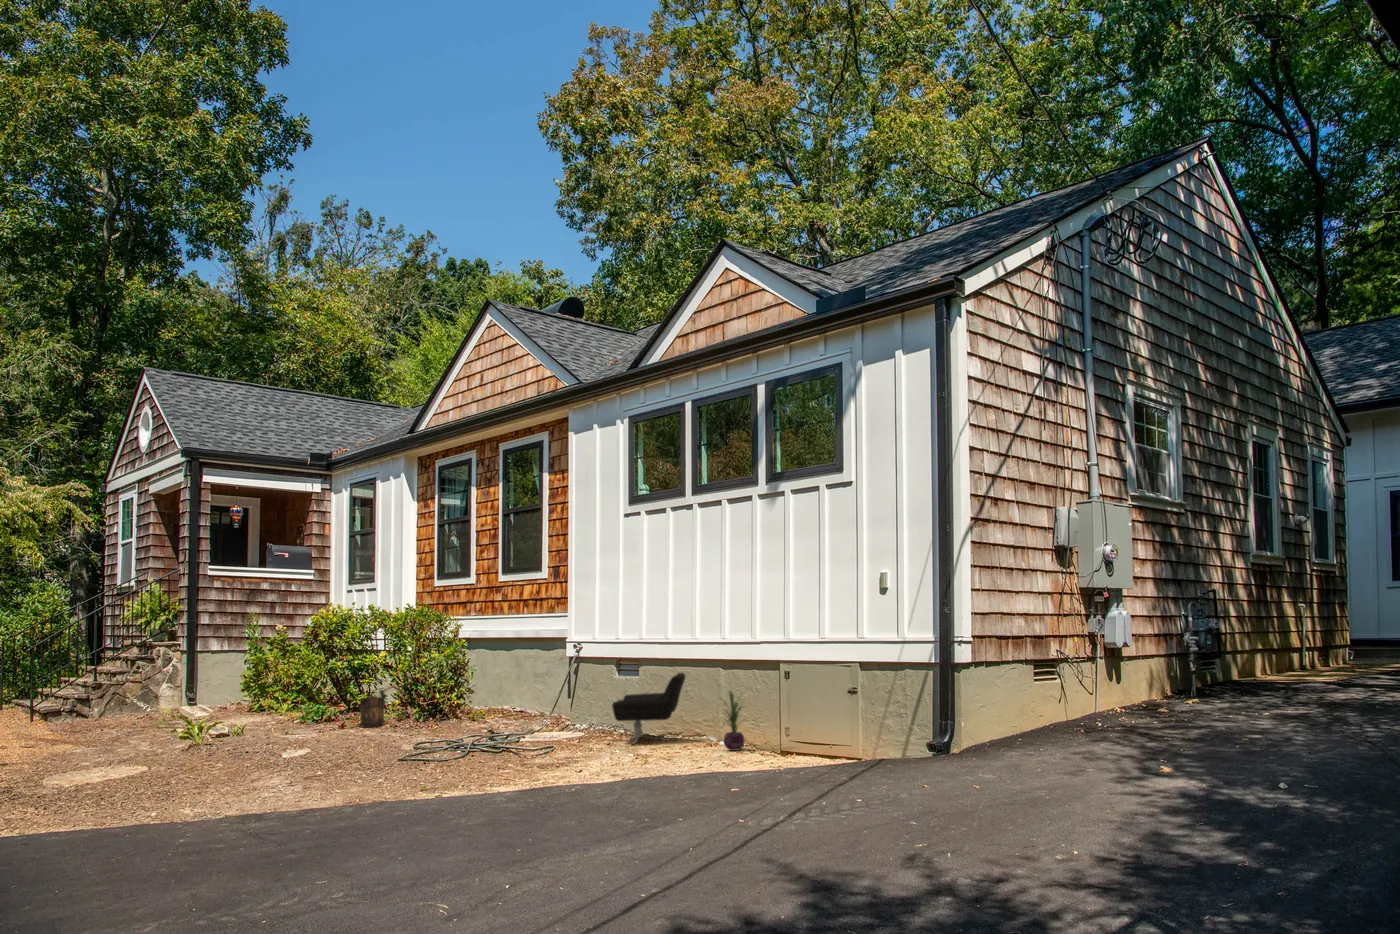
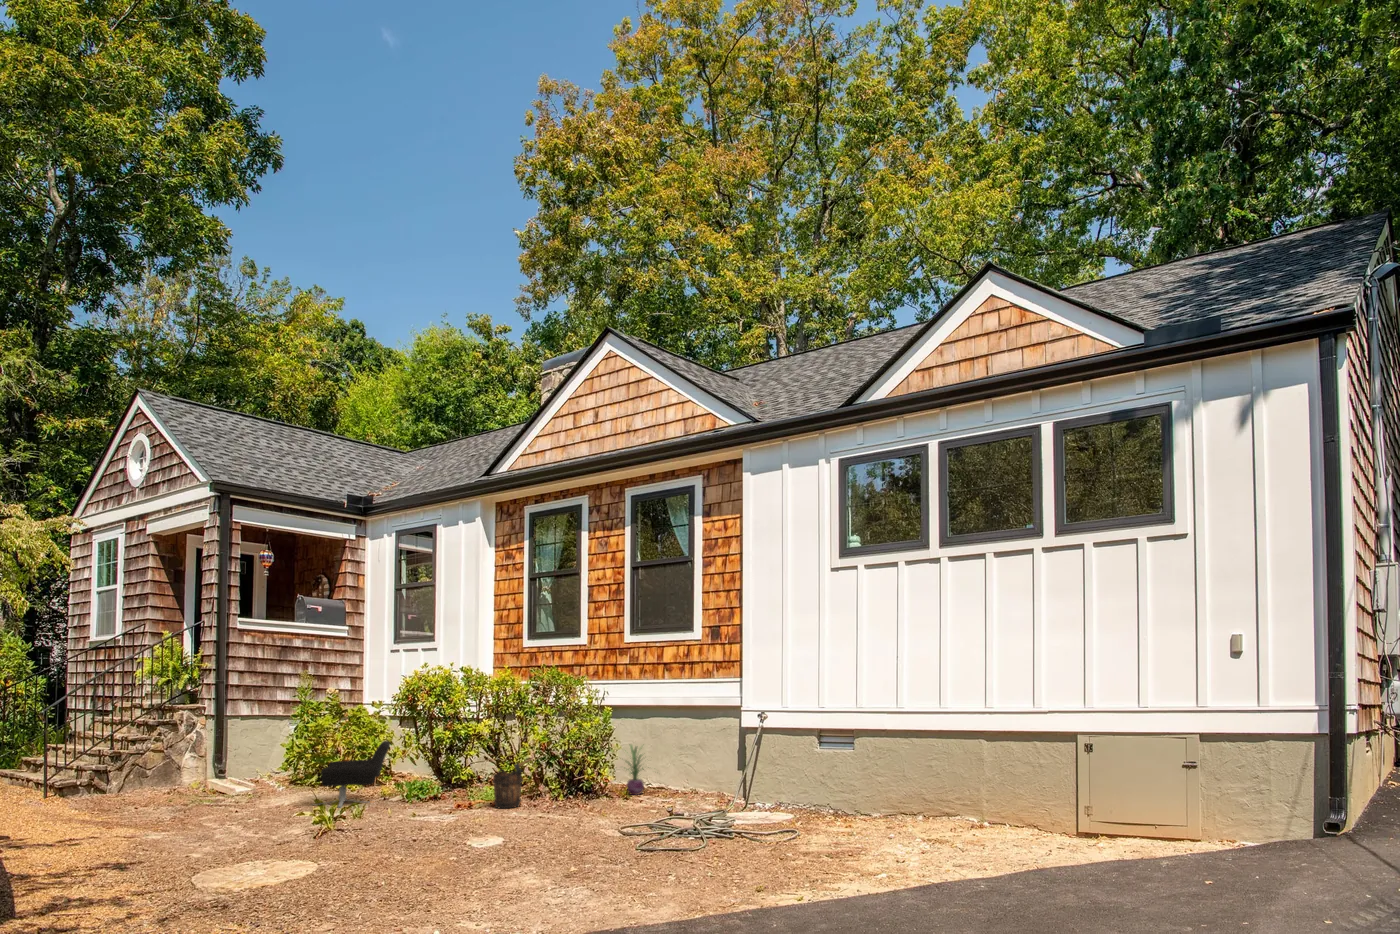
lounge chair: present [612,673,685,744] -> present [321,740,390,807]
decorative plant: present [724,691,753,751] -> present [614,745,644,795]

